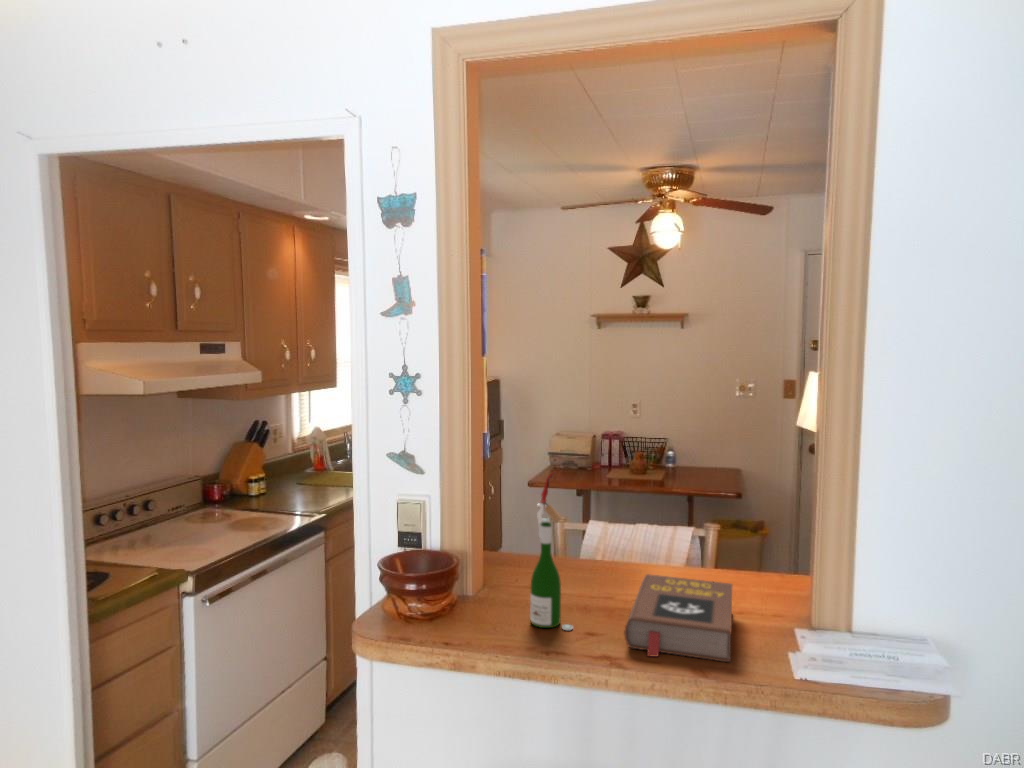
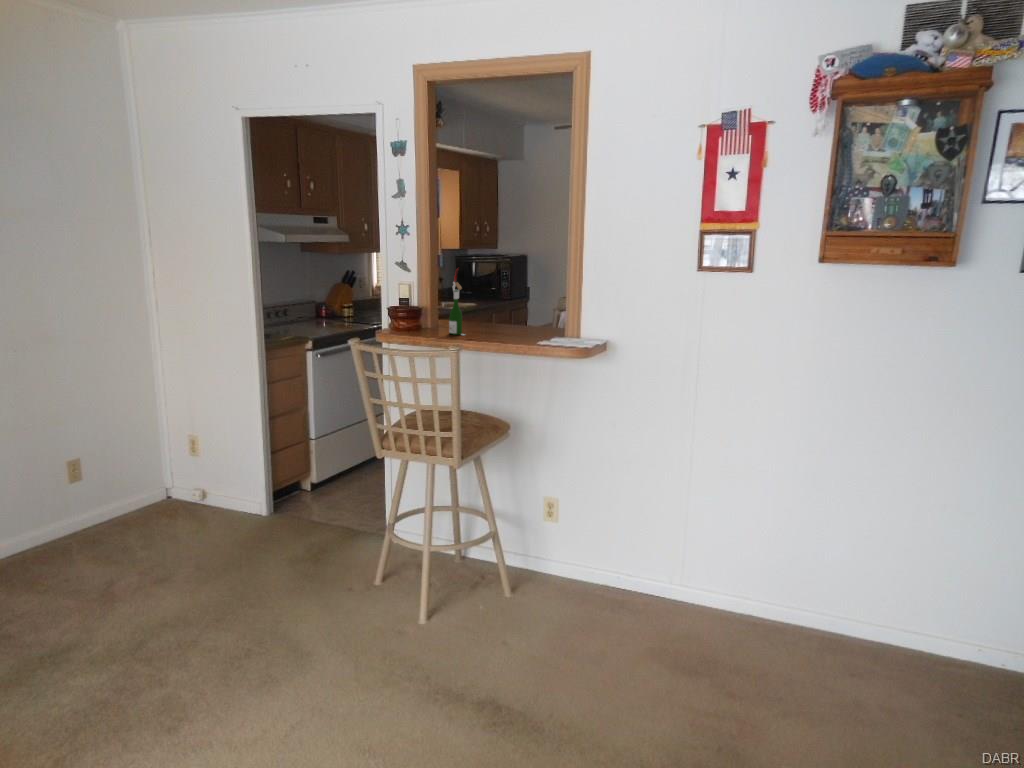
book: present [624,574,732,662] -> none [480,320,539,342]

